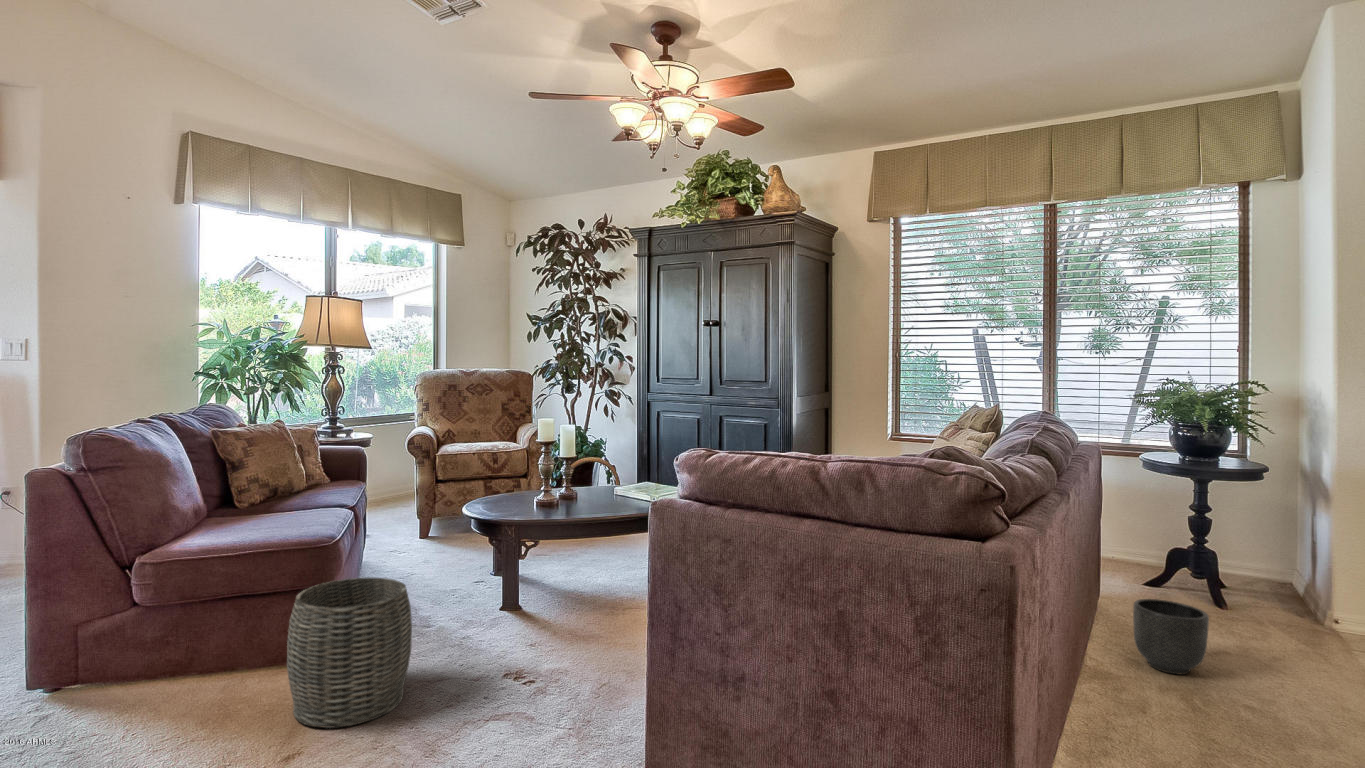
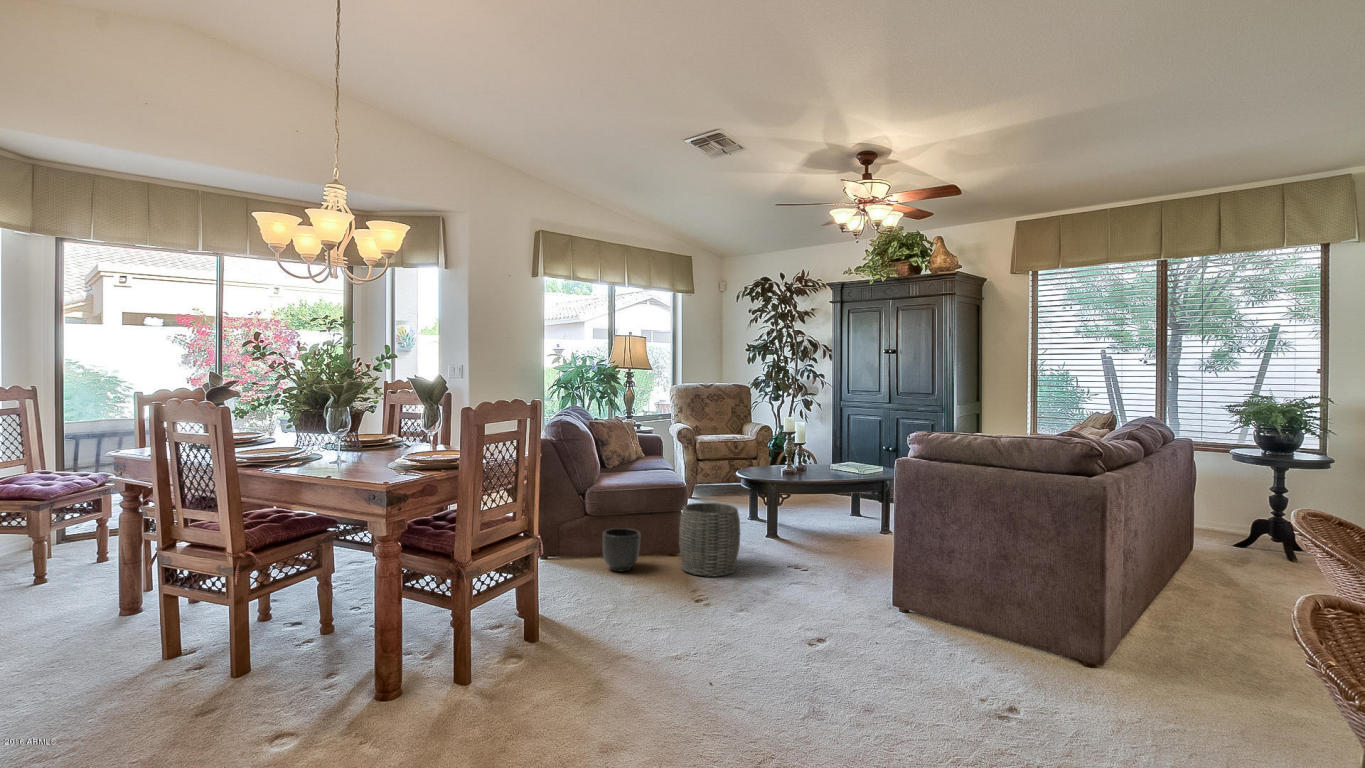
planter: present [1133,599,1209,674] -> present [603,528,640,571]

